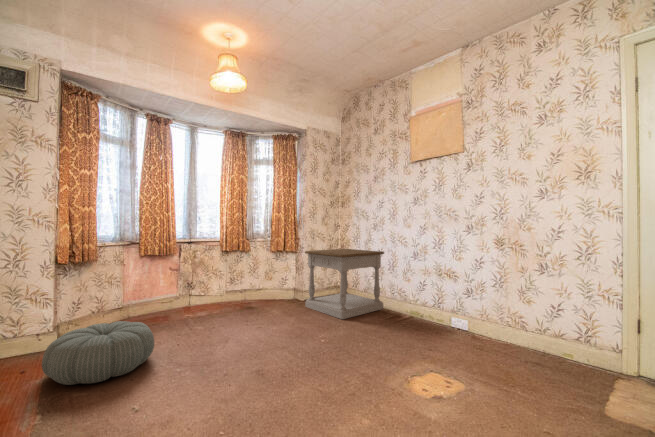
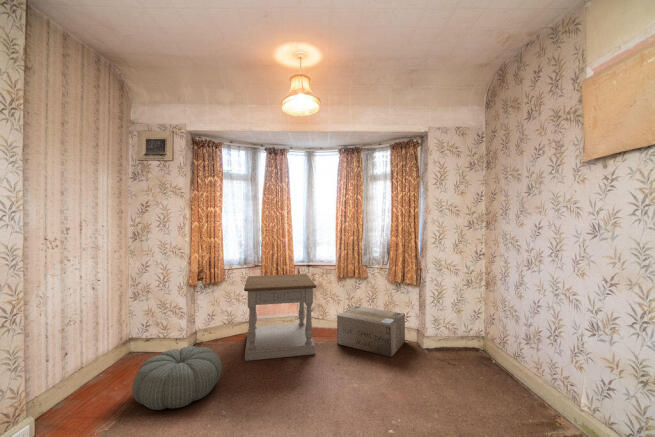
side table: present [305,249,384,319] -> present [244,274,317,361]
cardboard box: none [232,277,285,310] -> present [337,306,405,357]

